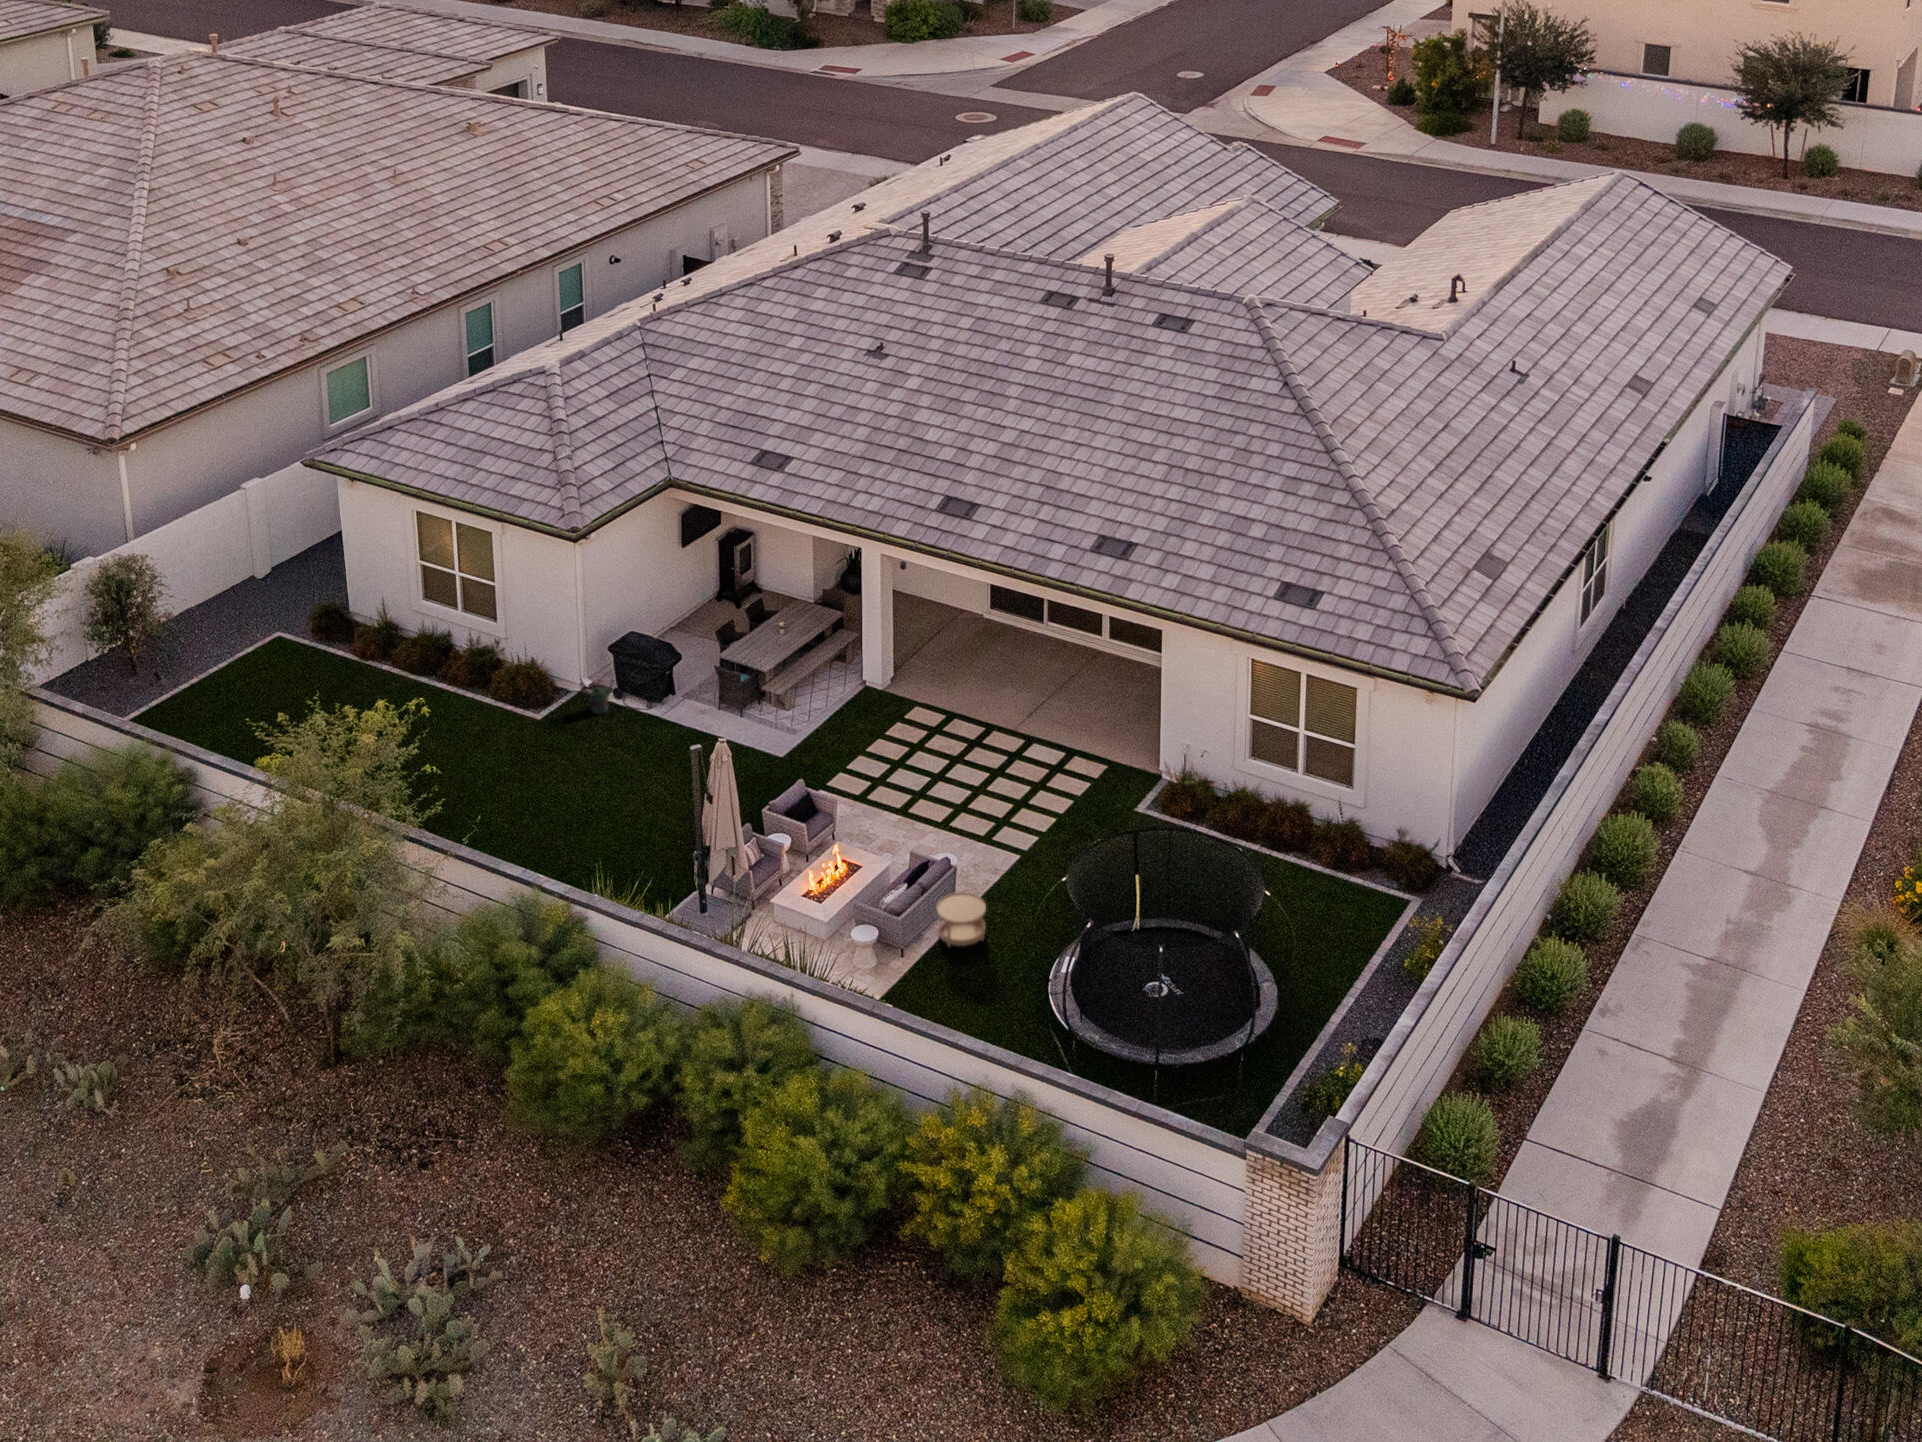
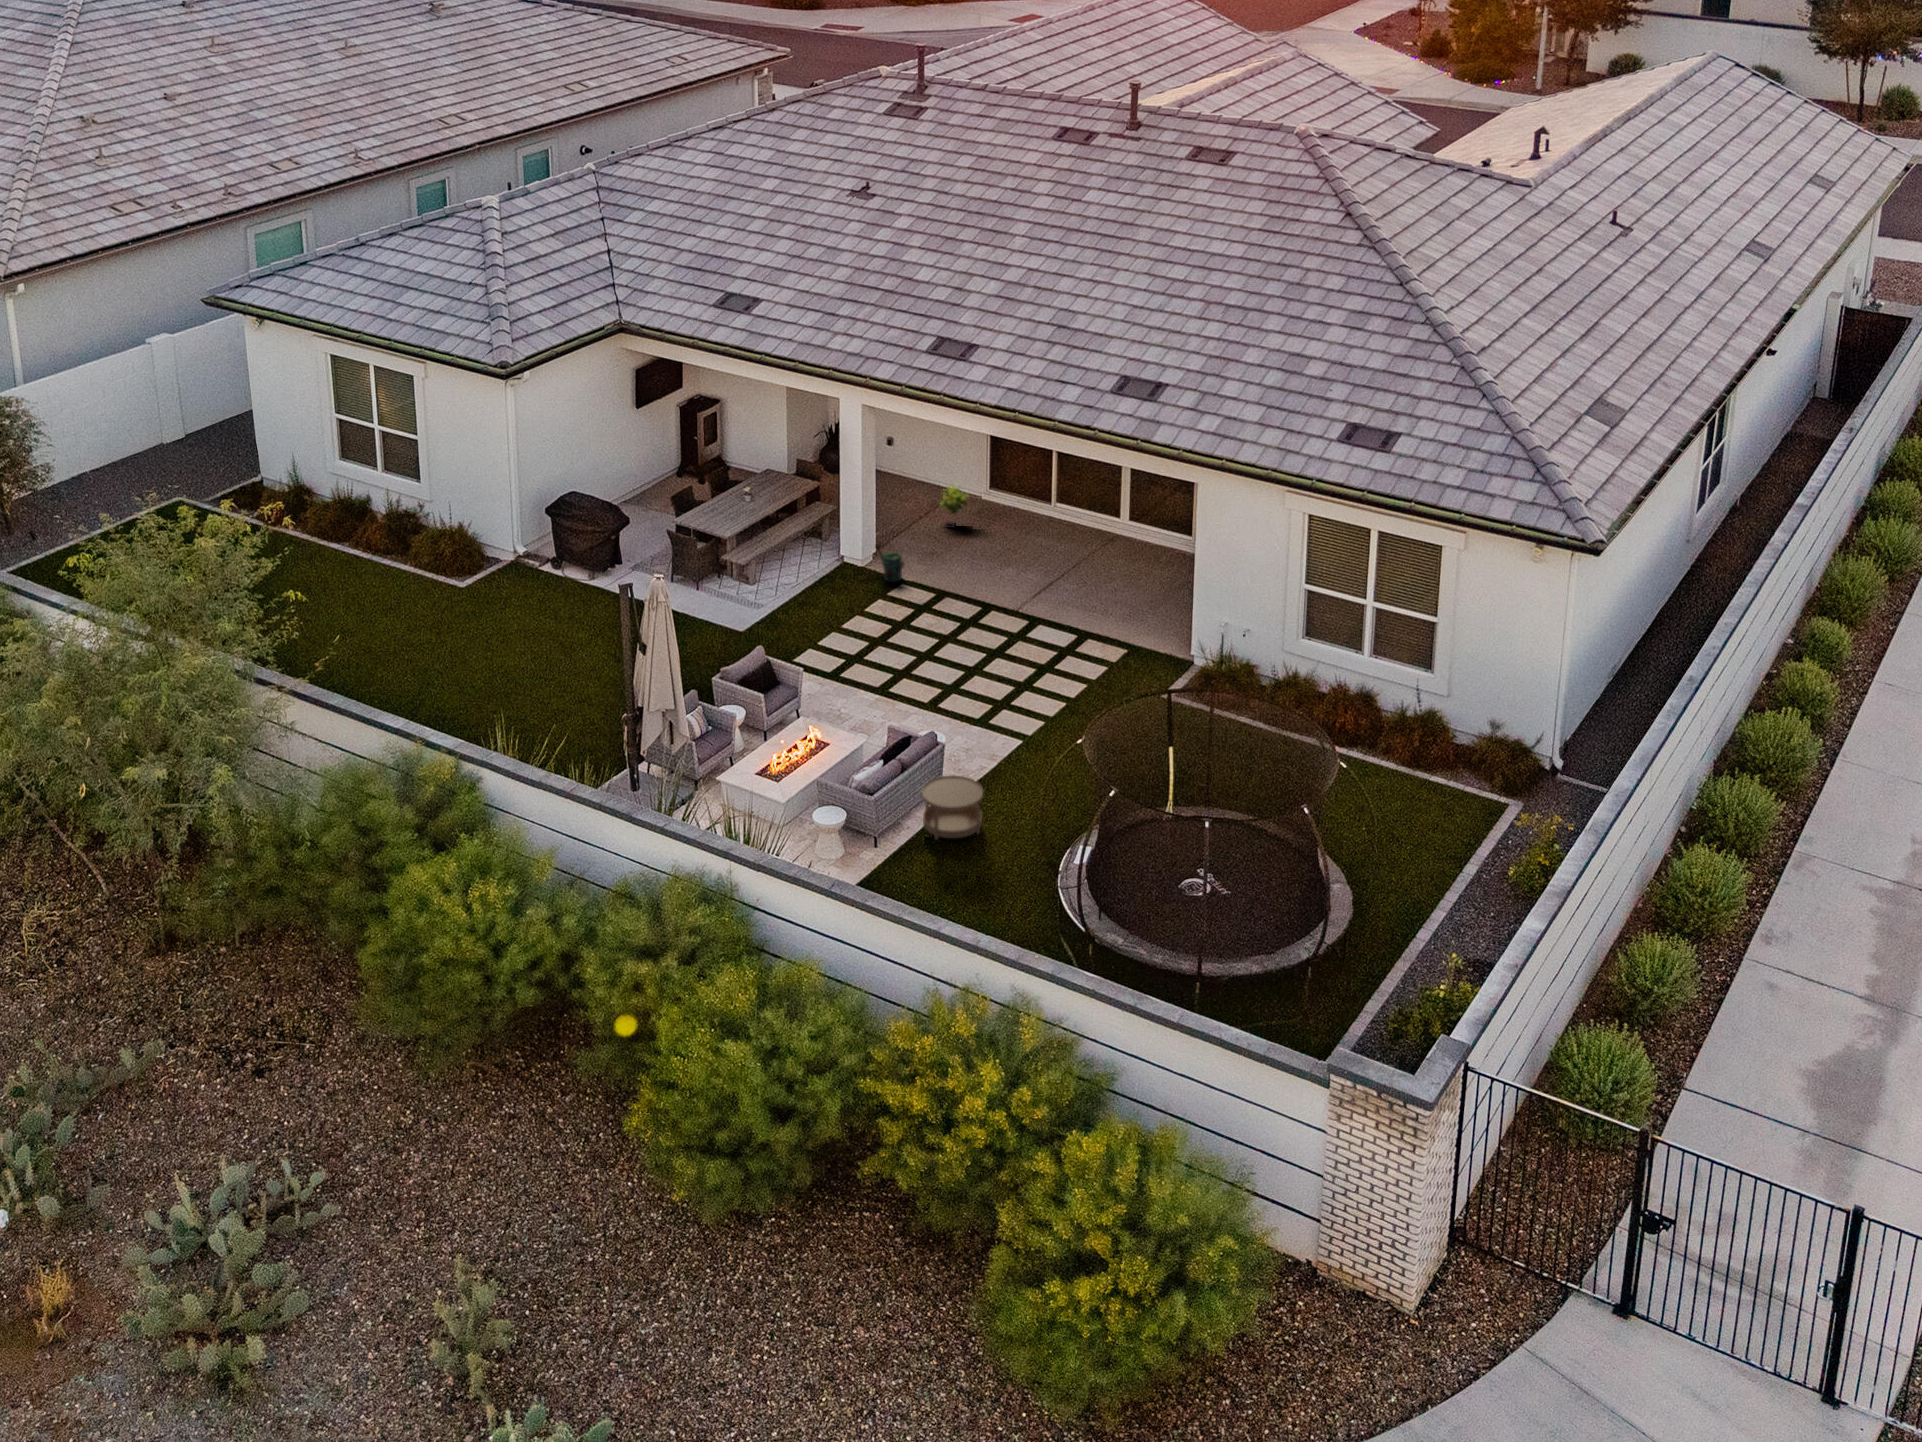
potted plant: none [941,601,969,639] -> present [940,485,968,528]
watering can: present [589,680,614,714] -> present [876,545,904,582]

